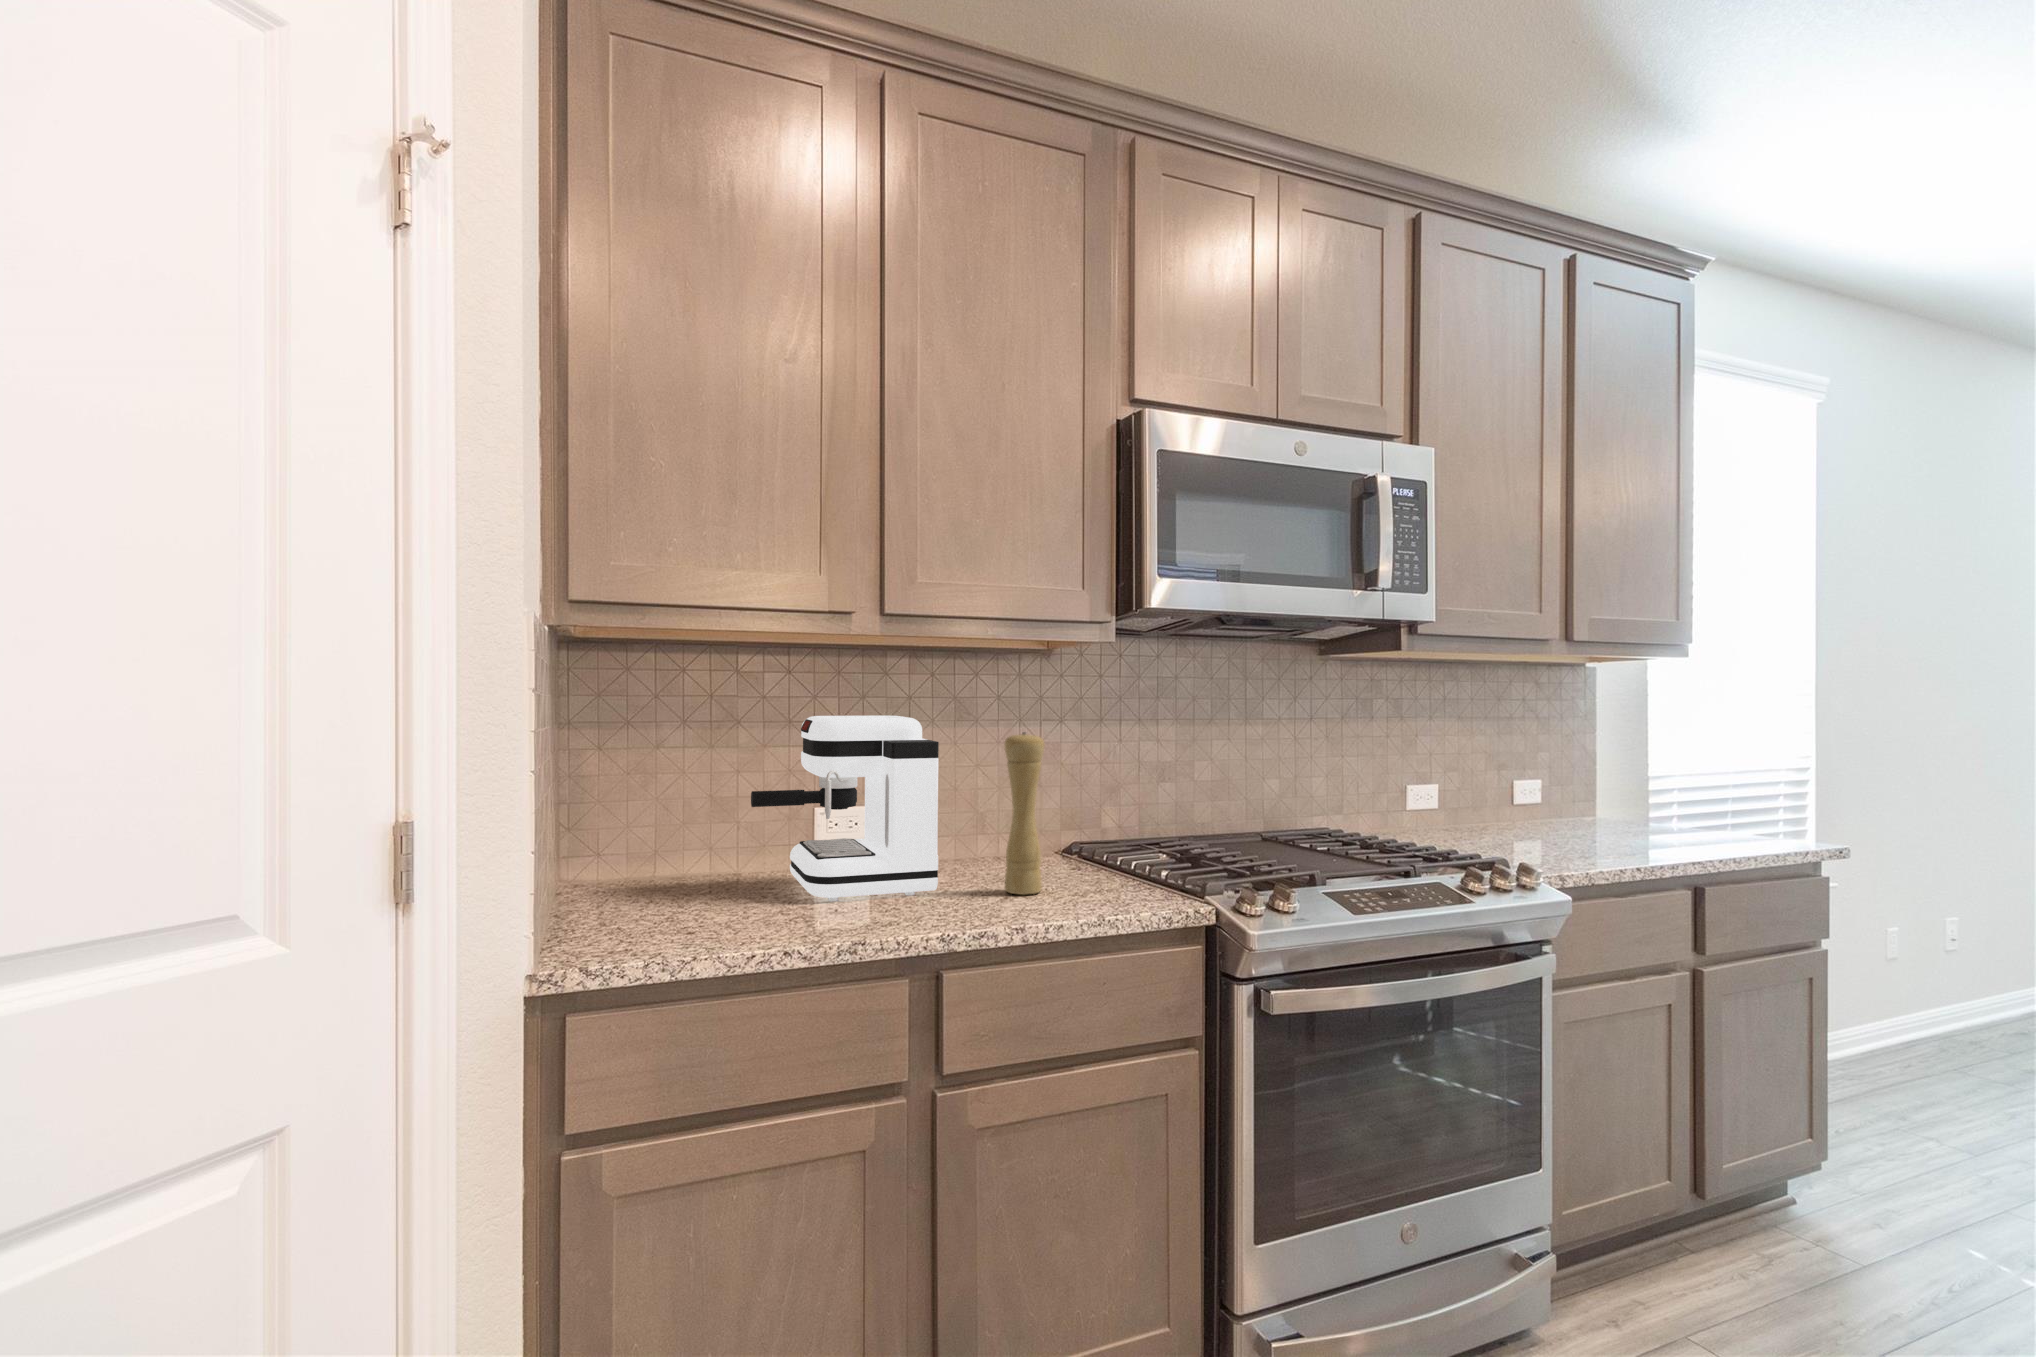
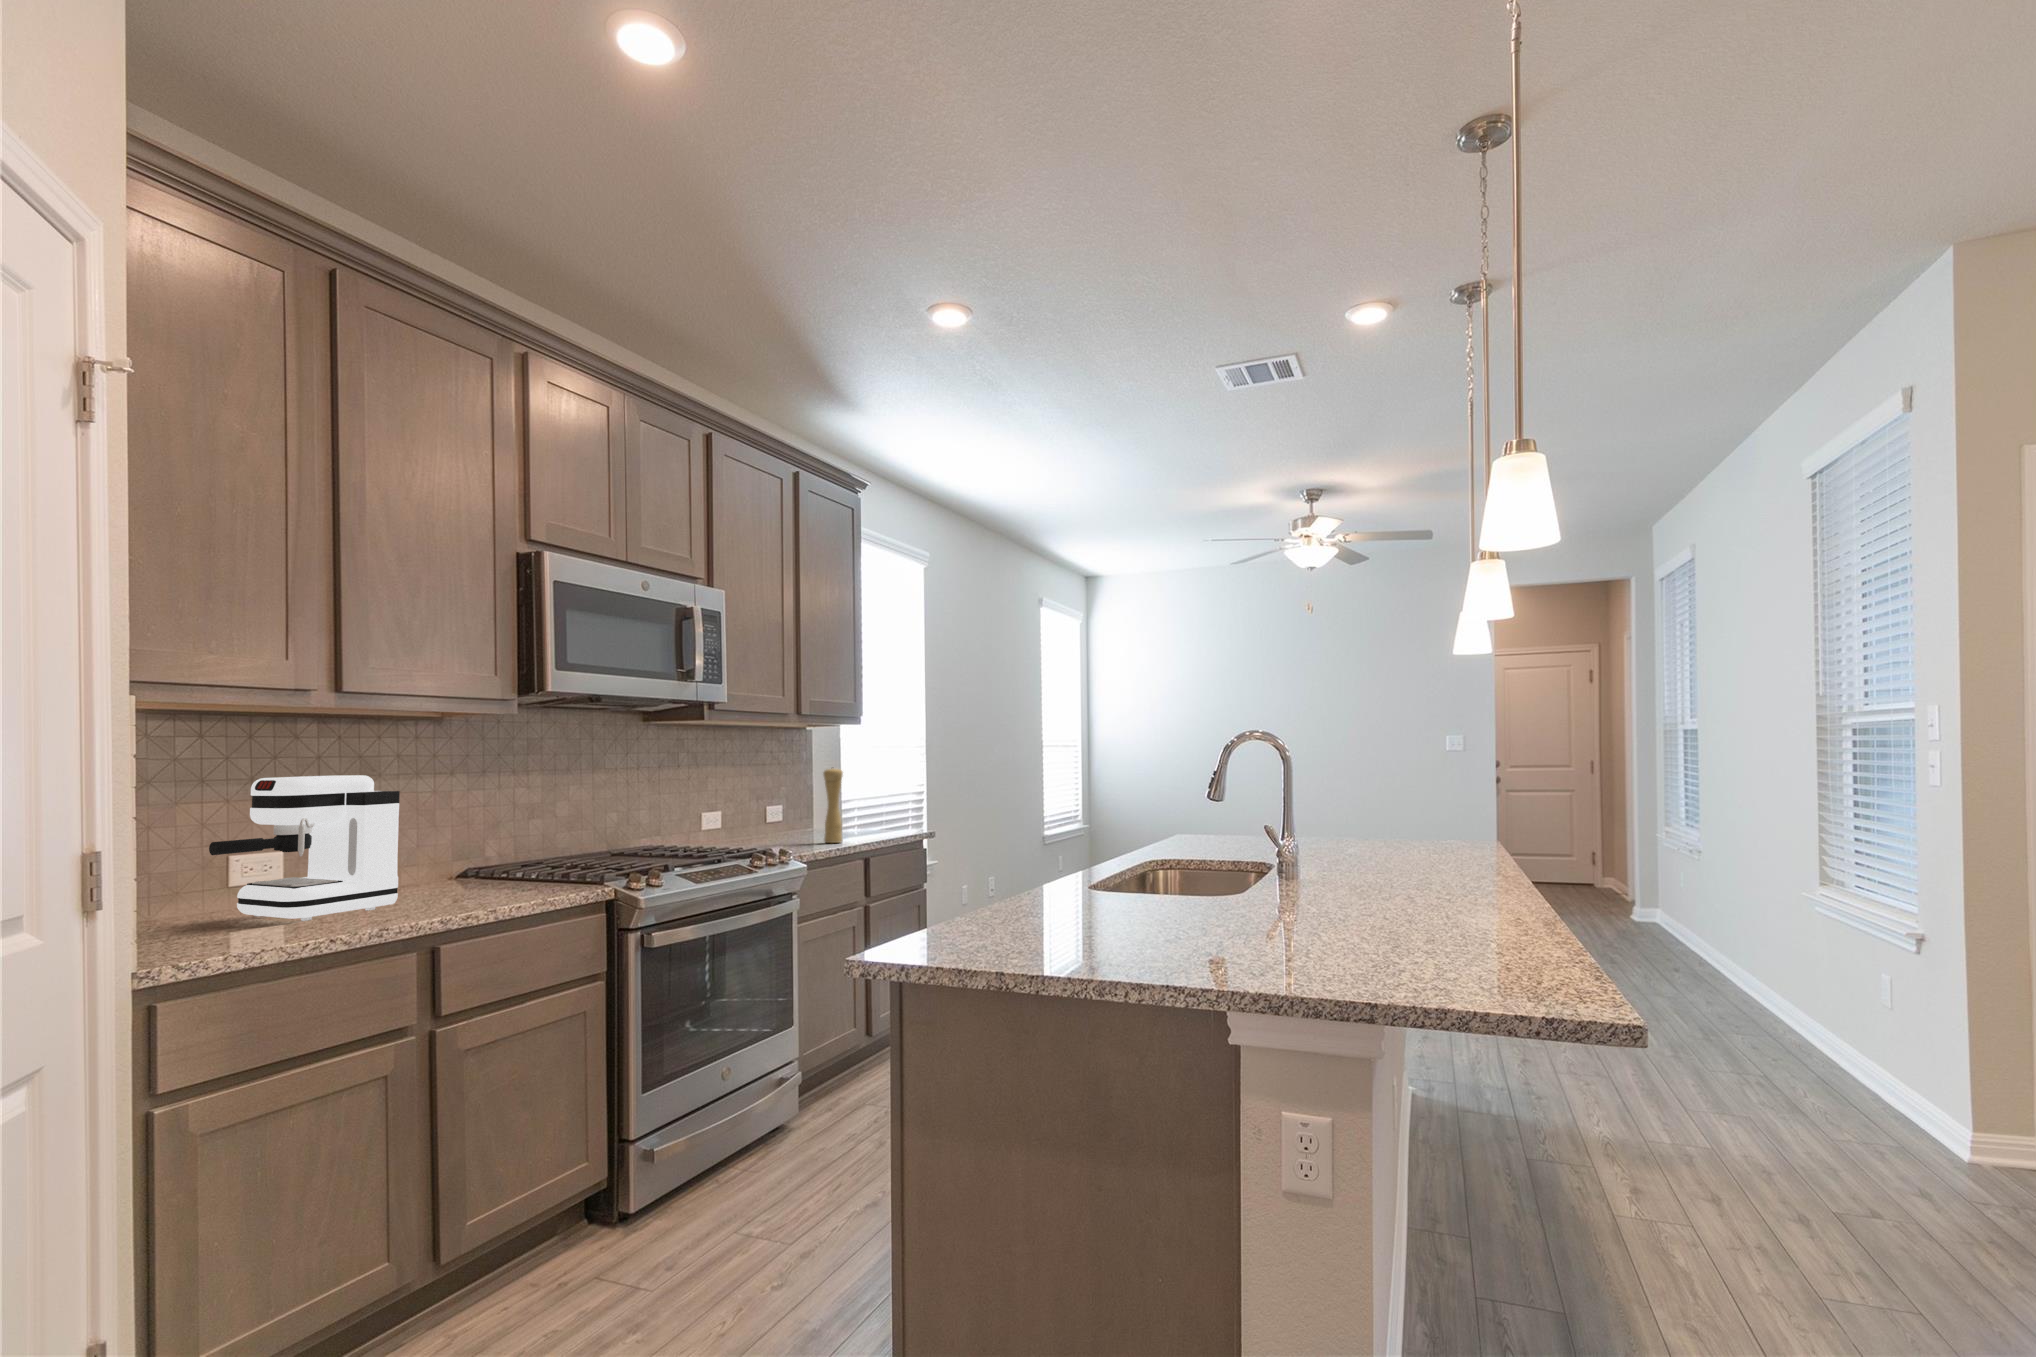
pepper mill: present [1004,732,1044,895] -> present [823,768,843,843]

